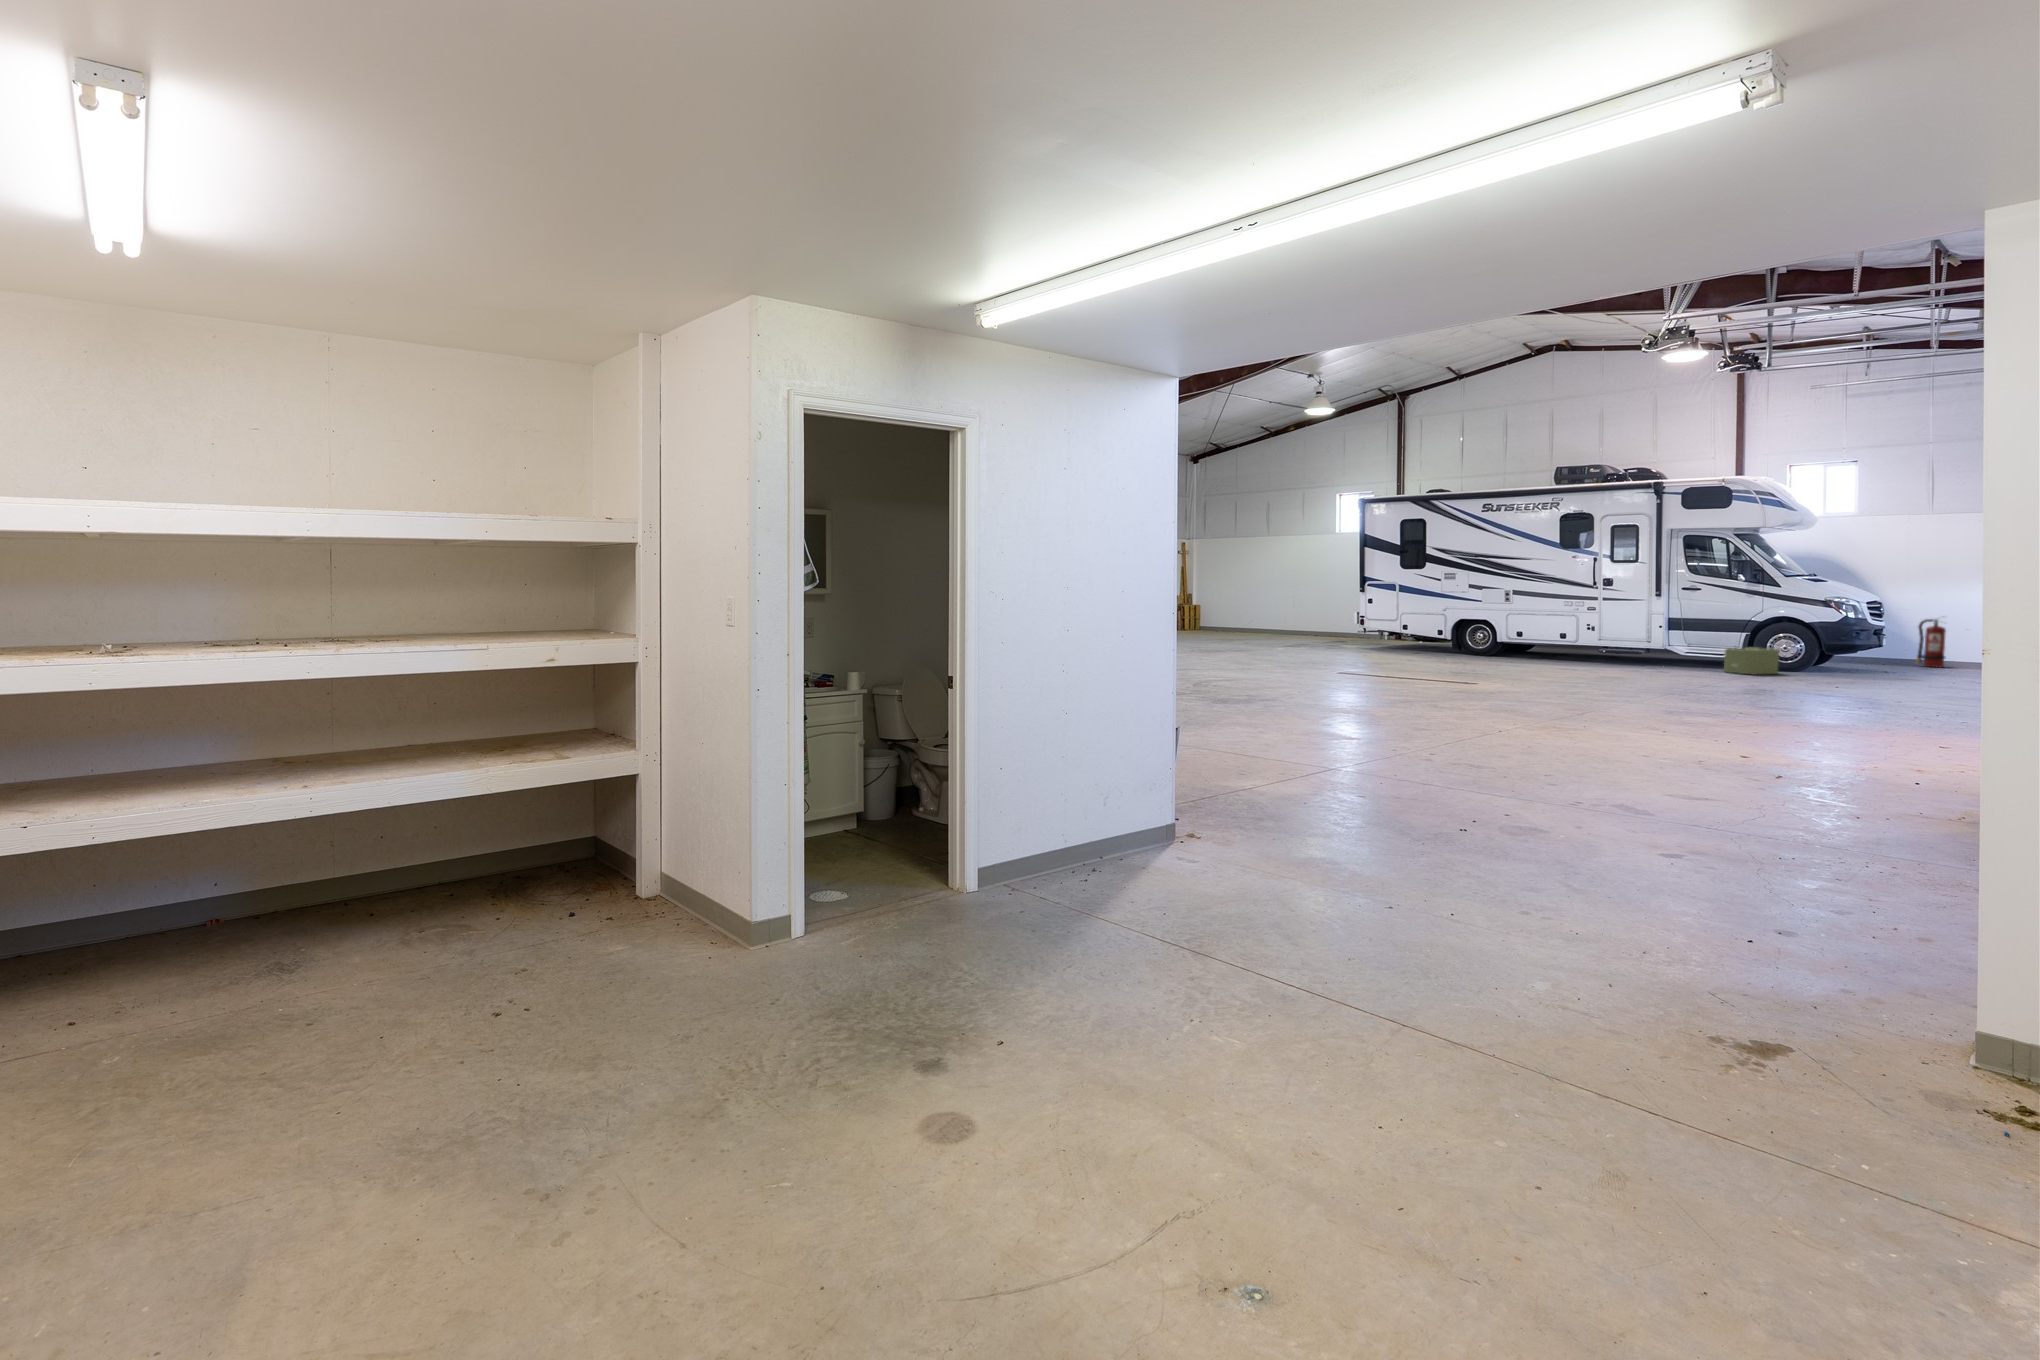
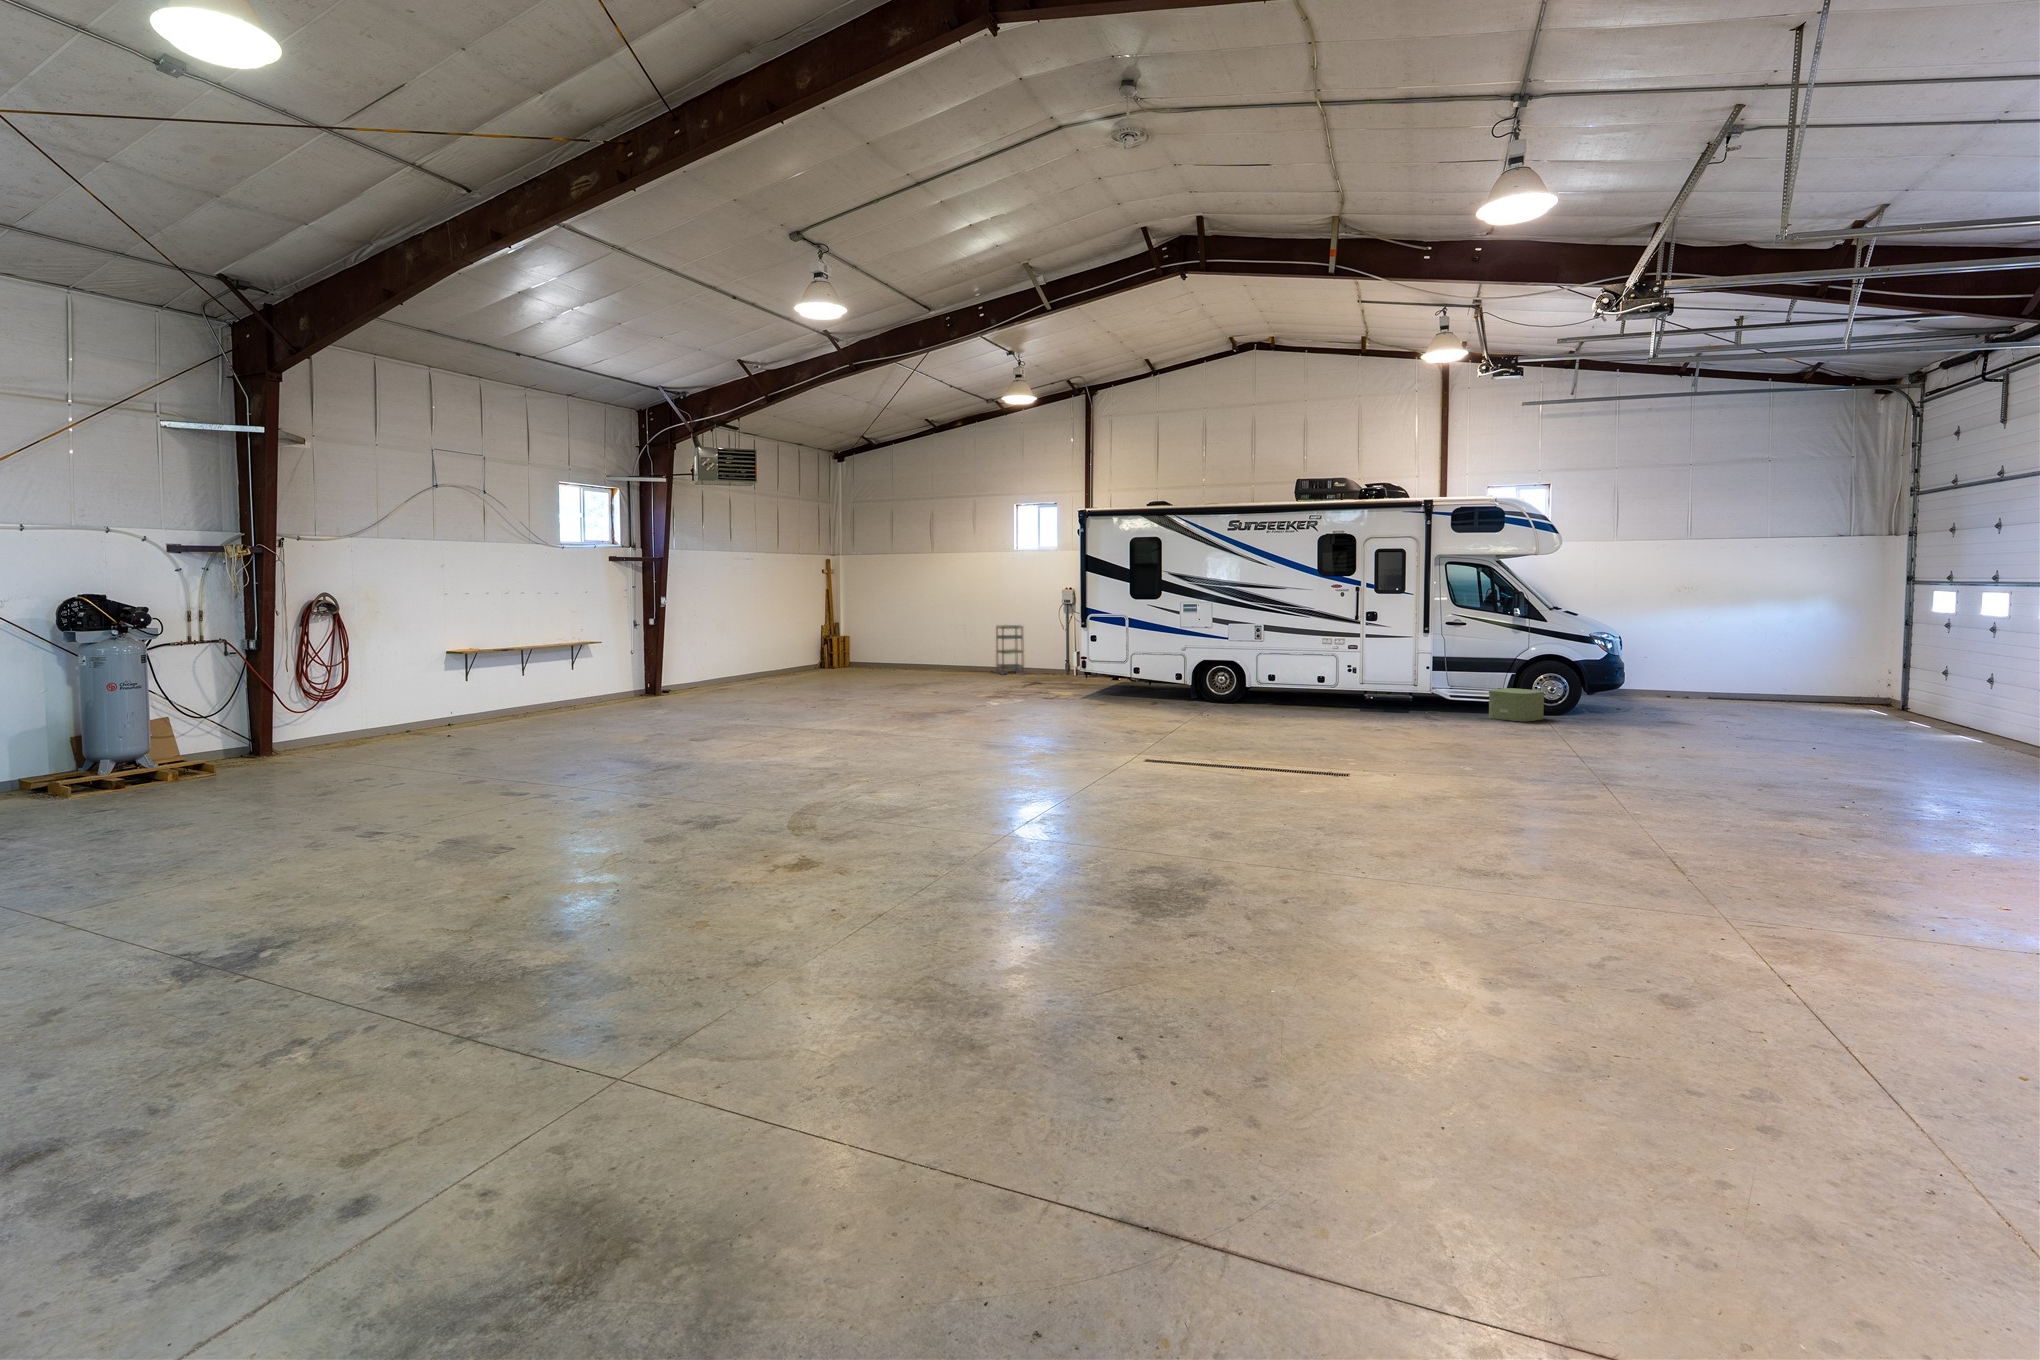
shelving unit: none [1312,597,1341,637] -> present [994,625,1026,674]
fire extinguisher: present [1916,618,1946,667] -> none [1623,646,1648,699]

